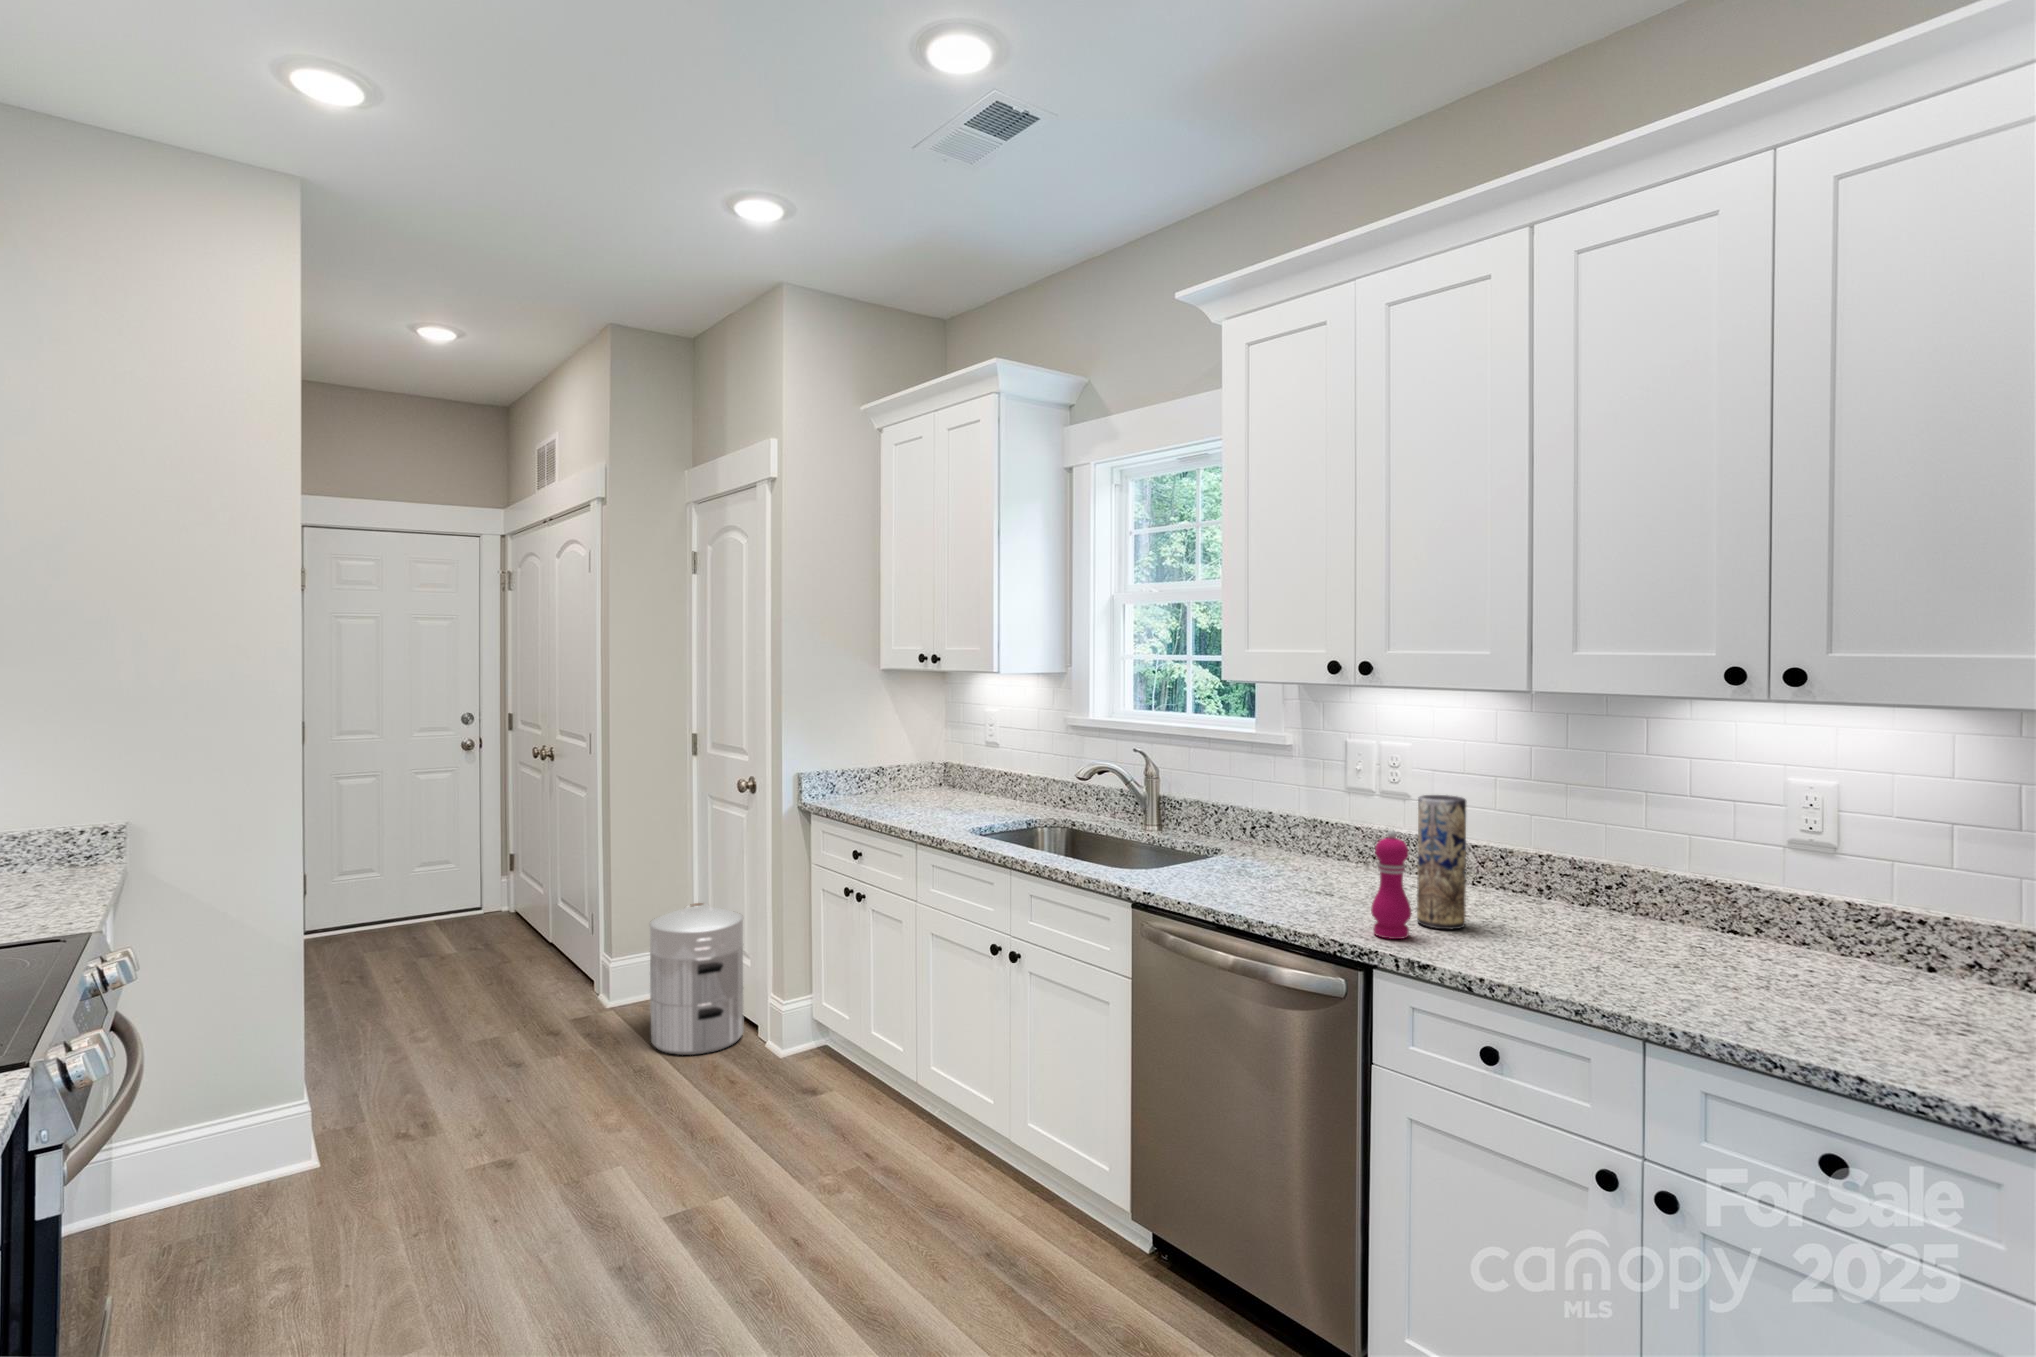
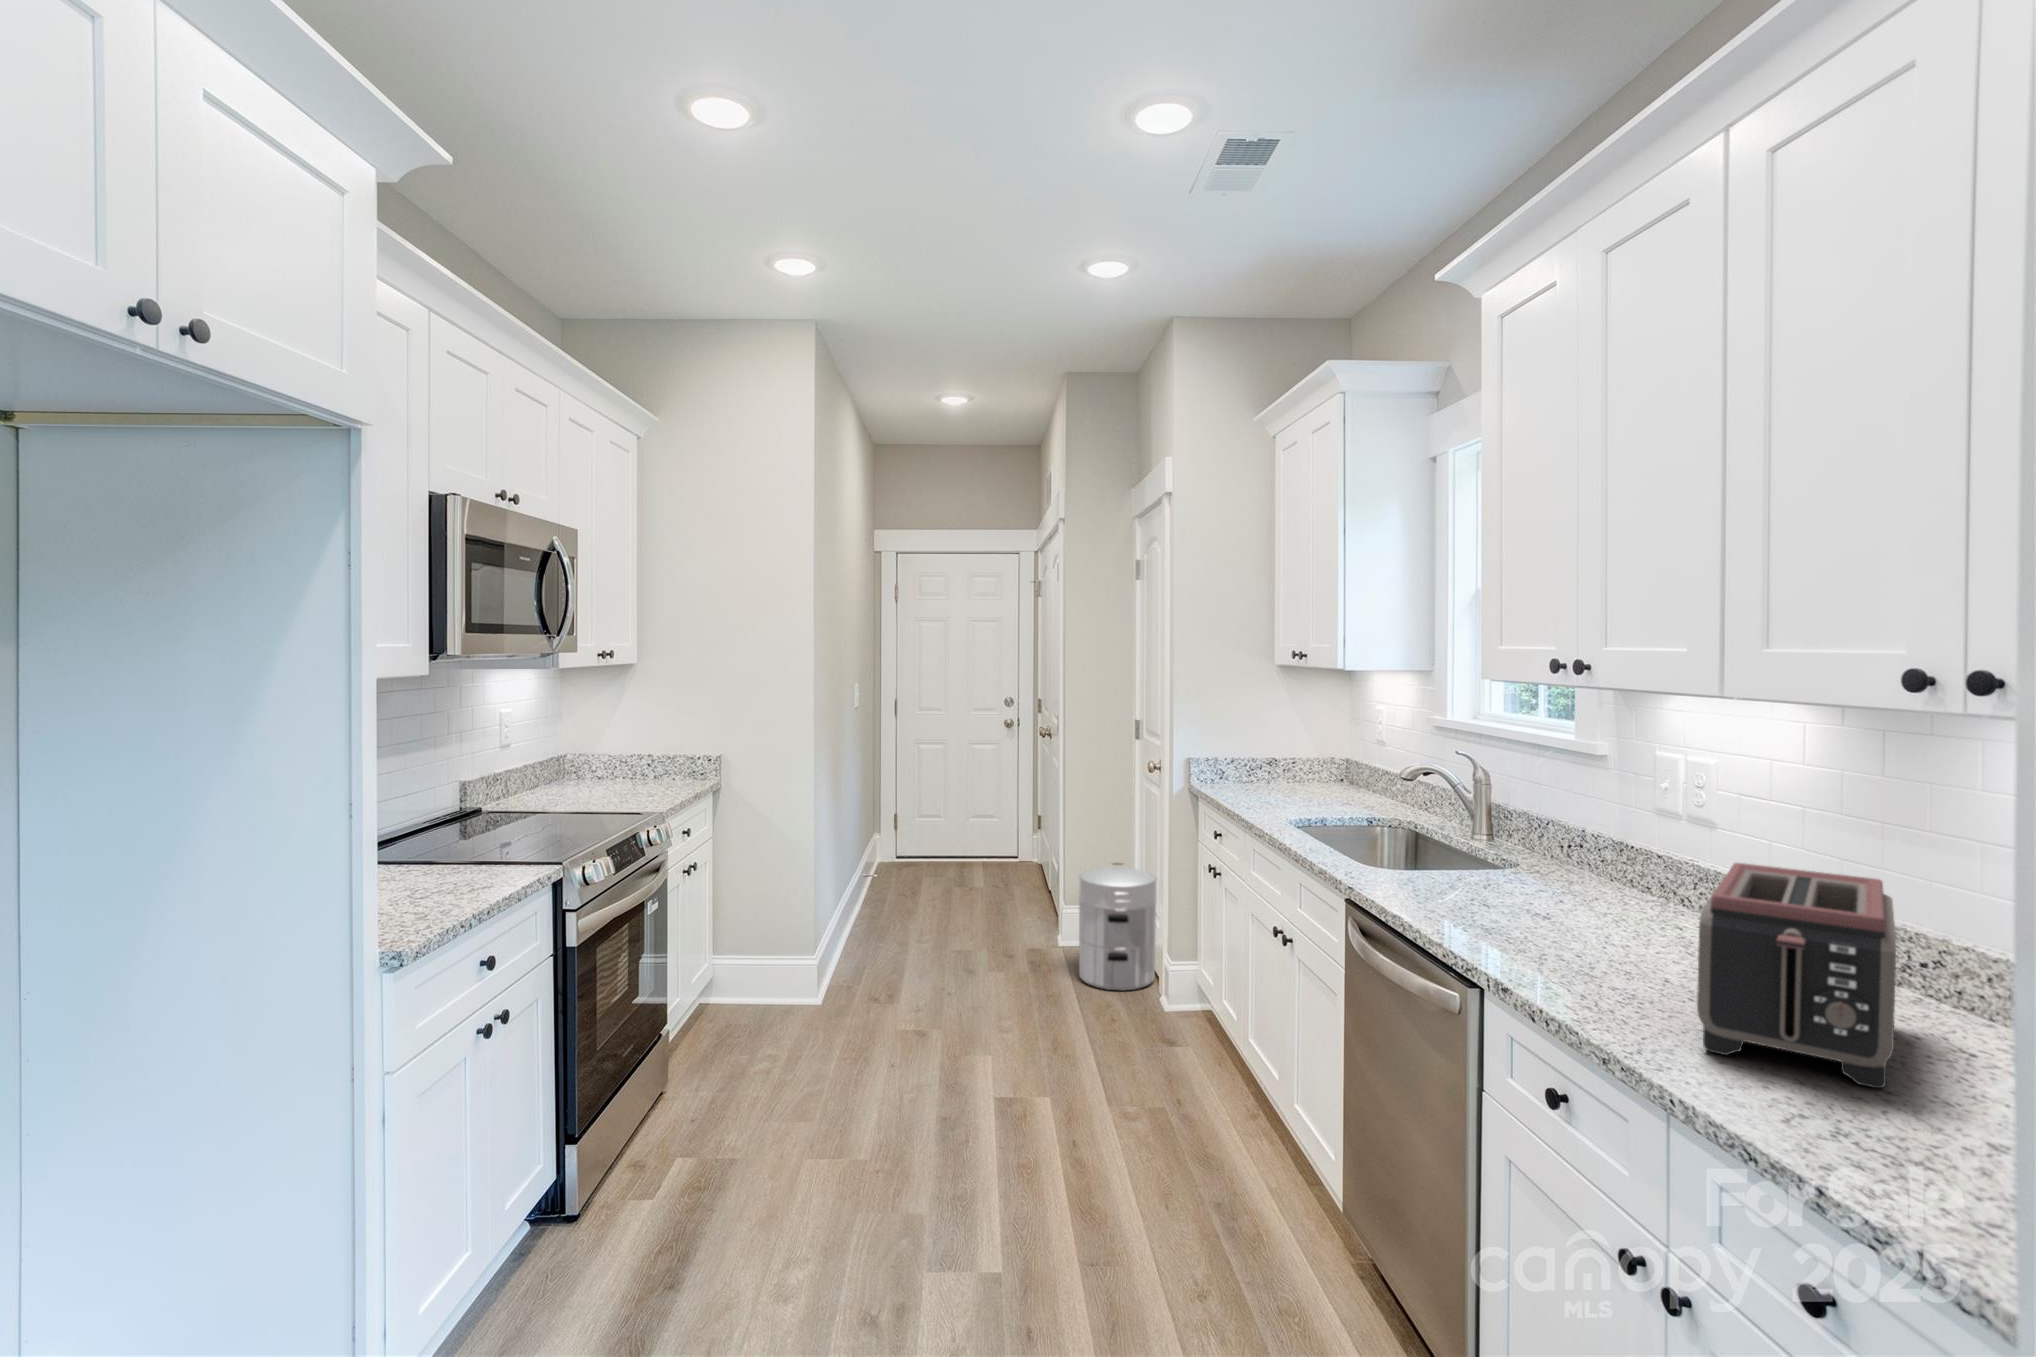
vase: present [1417,795,1466,929] -> none [1589,812,1654,973]
toaster: none [1530,827,1726,982] -> present [1697,863,1896,1088]
pepper mill: present [1371,830,1411,939] -> none [1503,844,1551,968]

